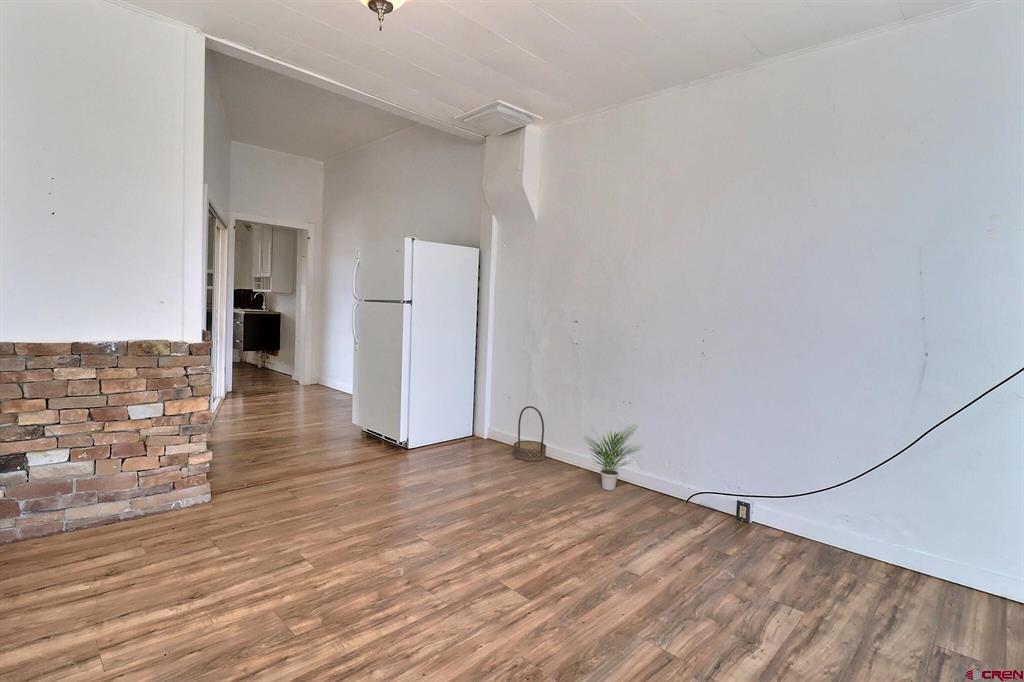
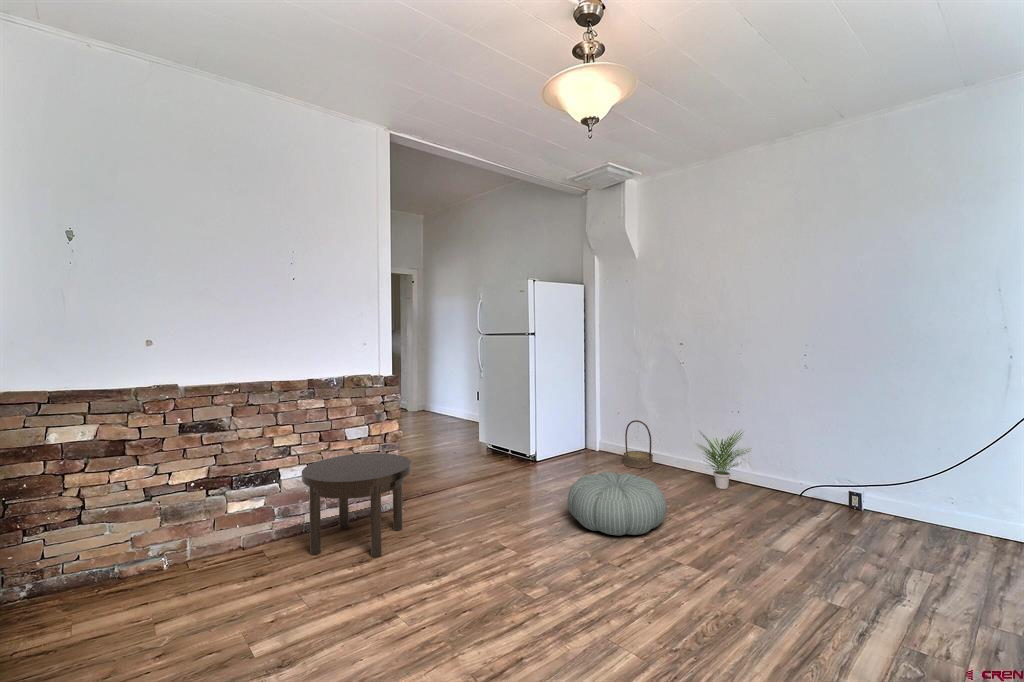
side table: none [34,437,201,571] -> present [302,453,411,557]
pouf: none [405,469,518,548] -> present [568,472,667,535]

